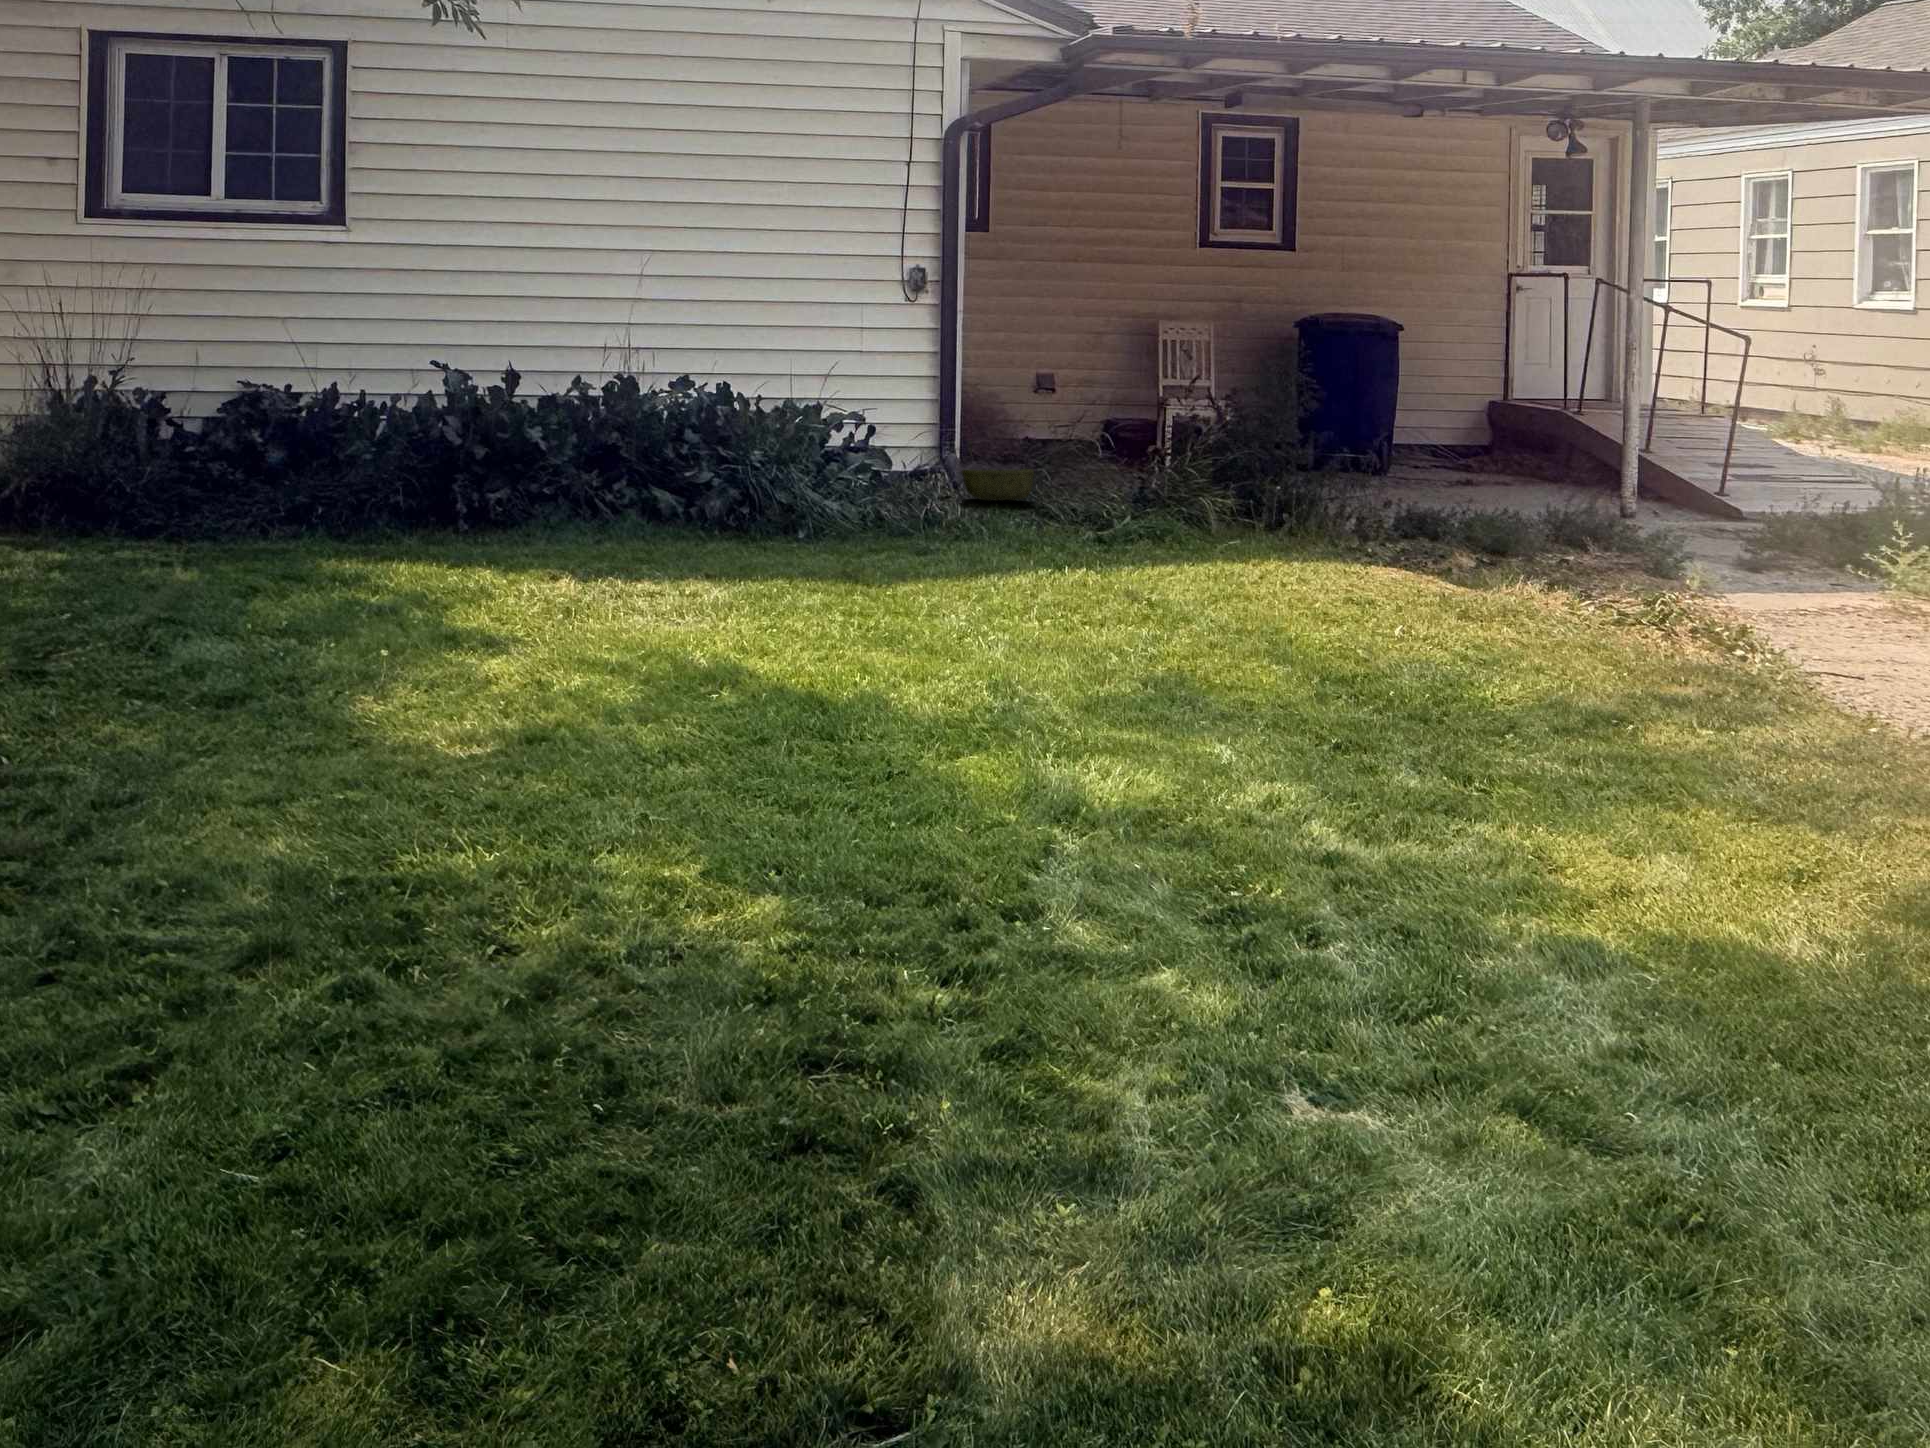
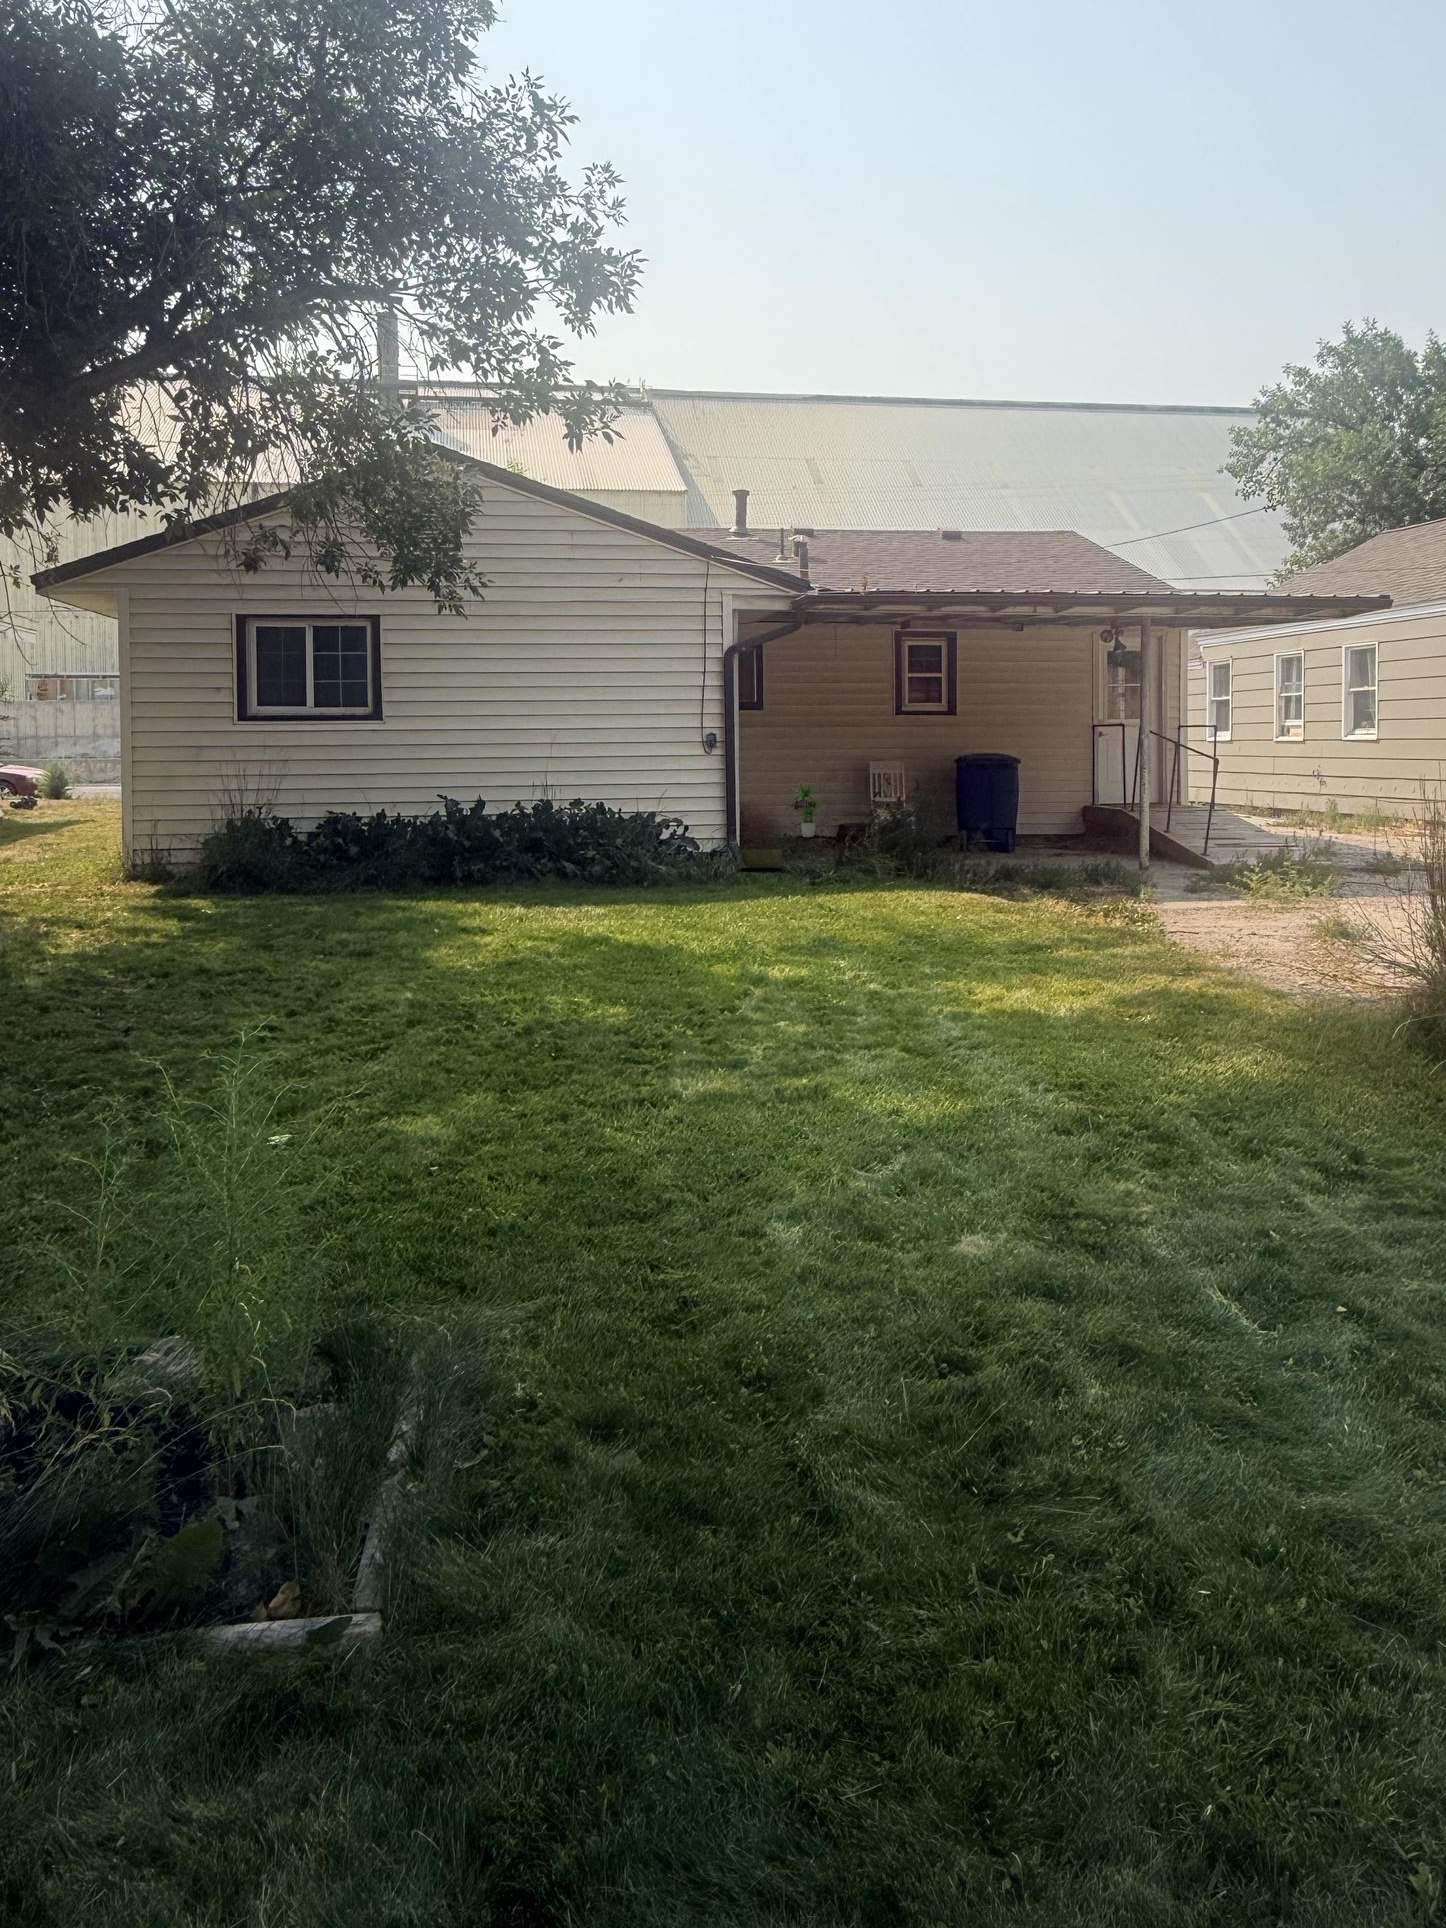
potted plant: none [1028,346,1089,439] -> present [795,782,821,837]

